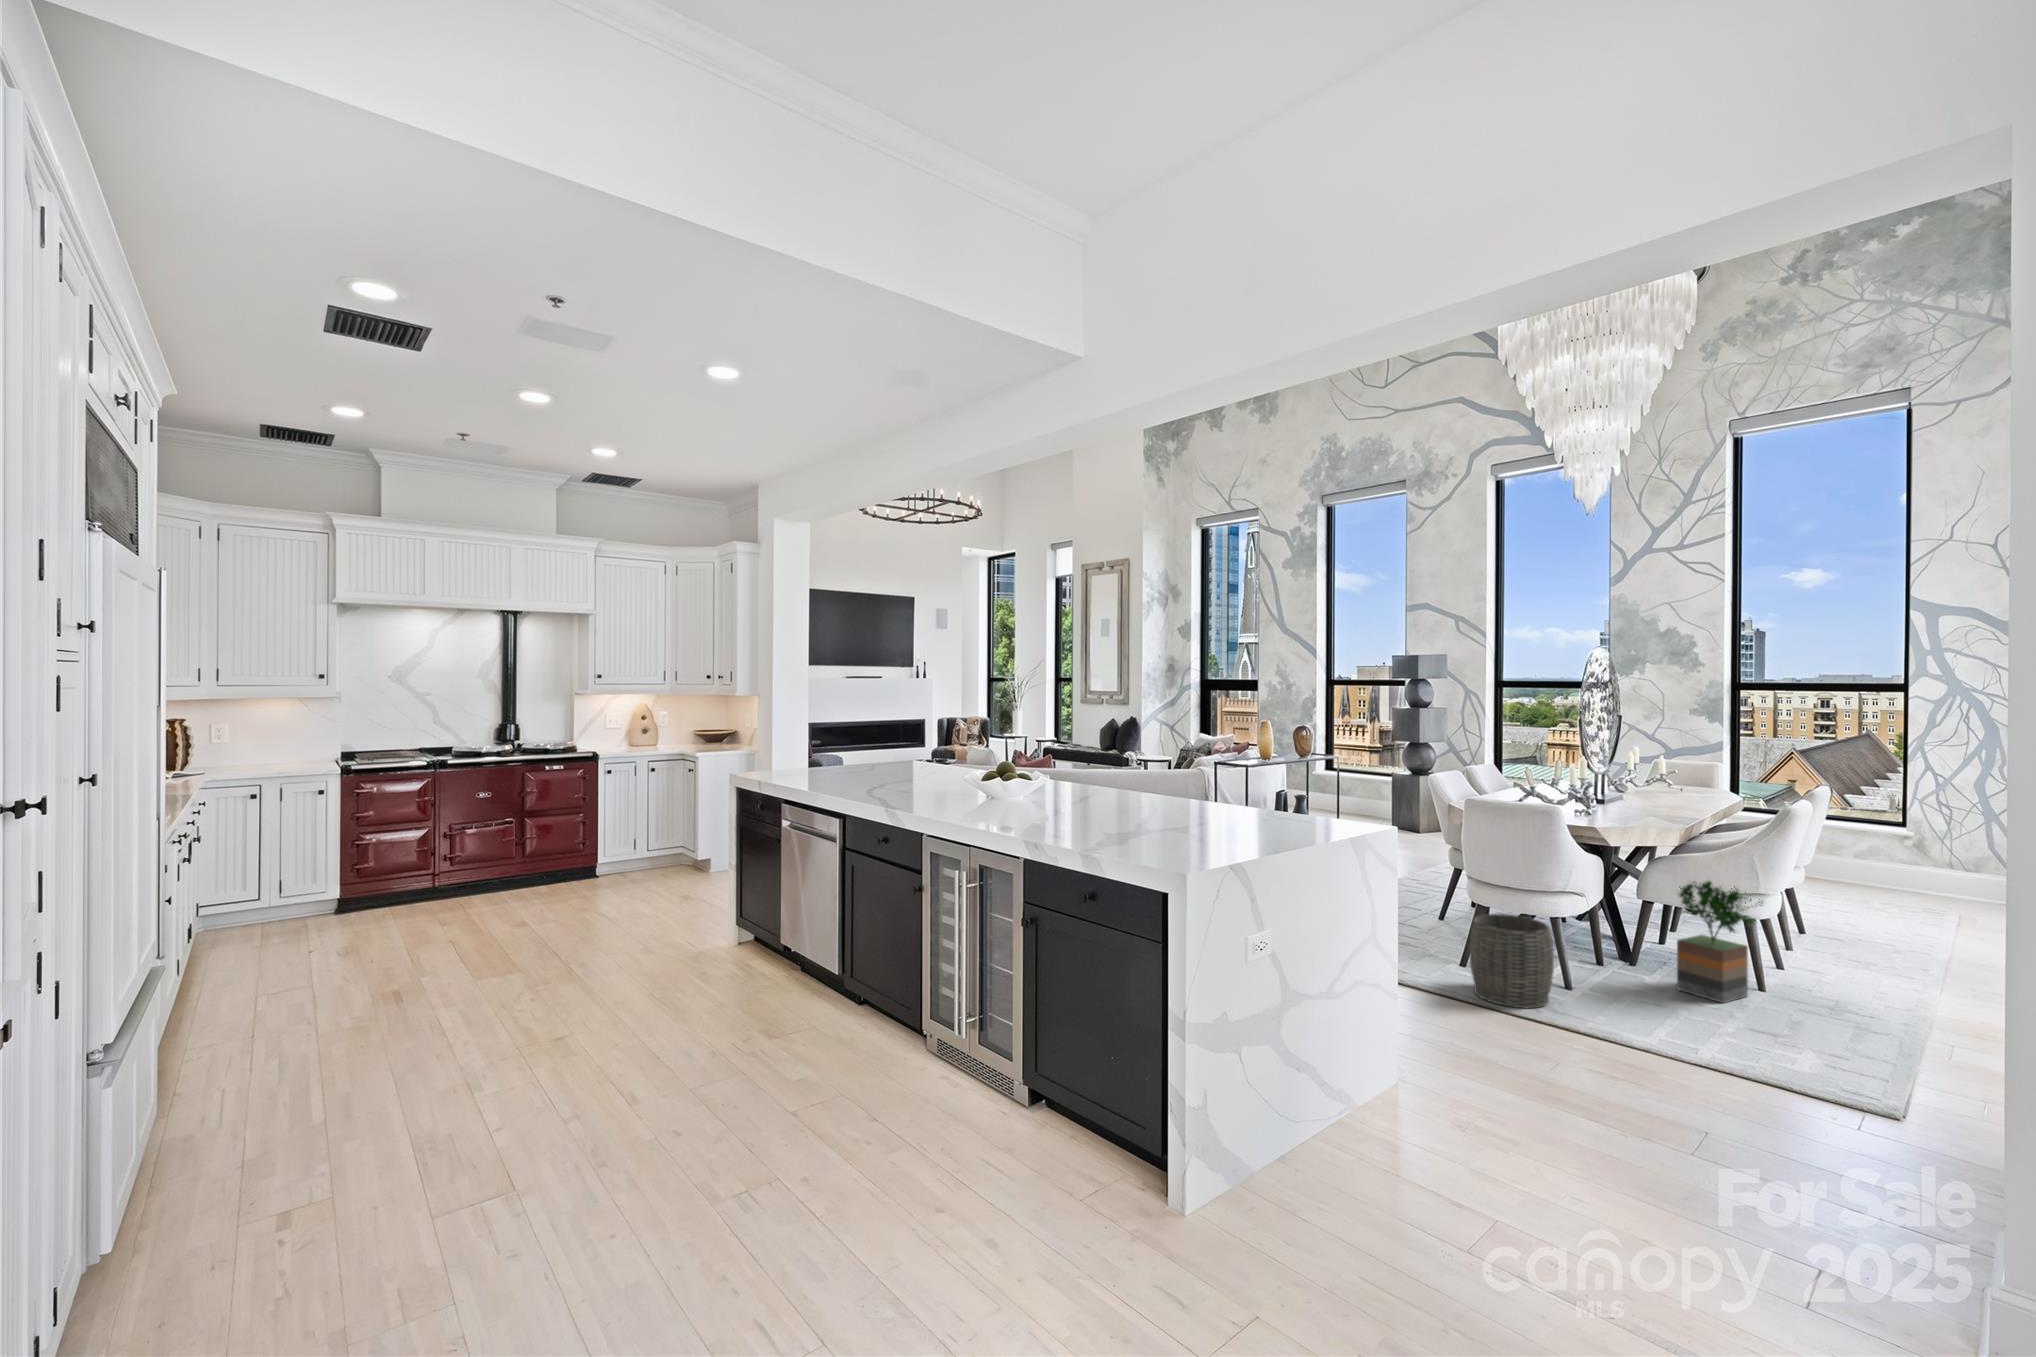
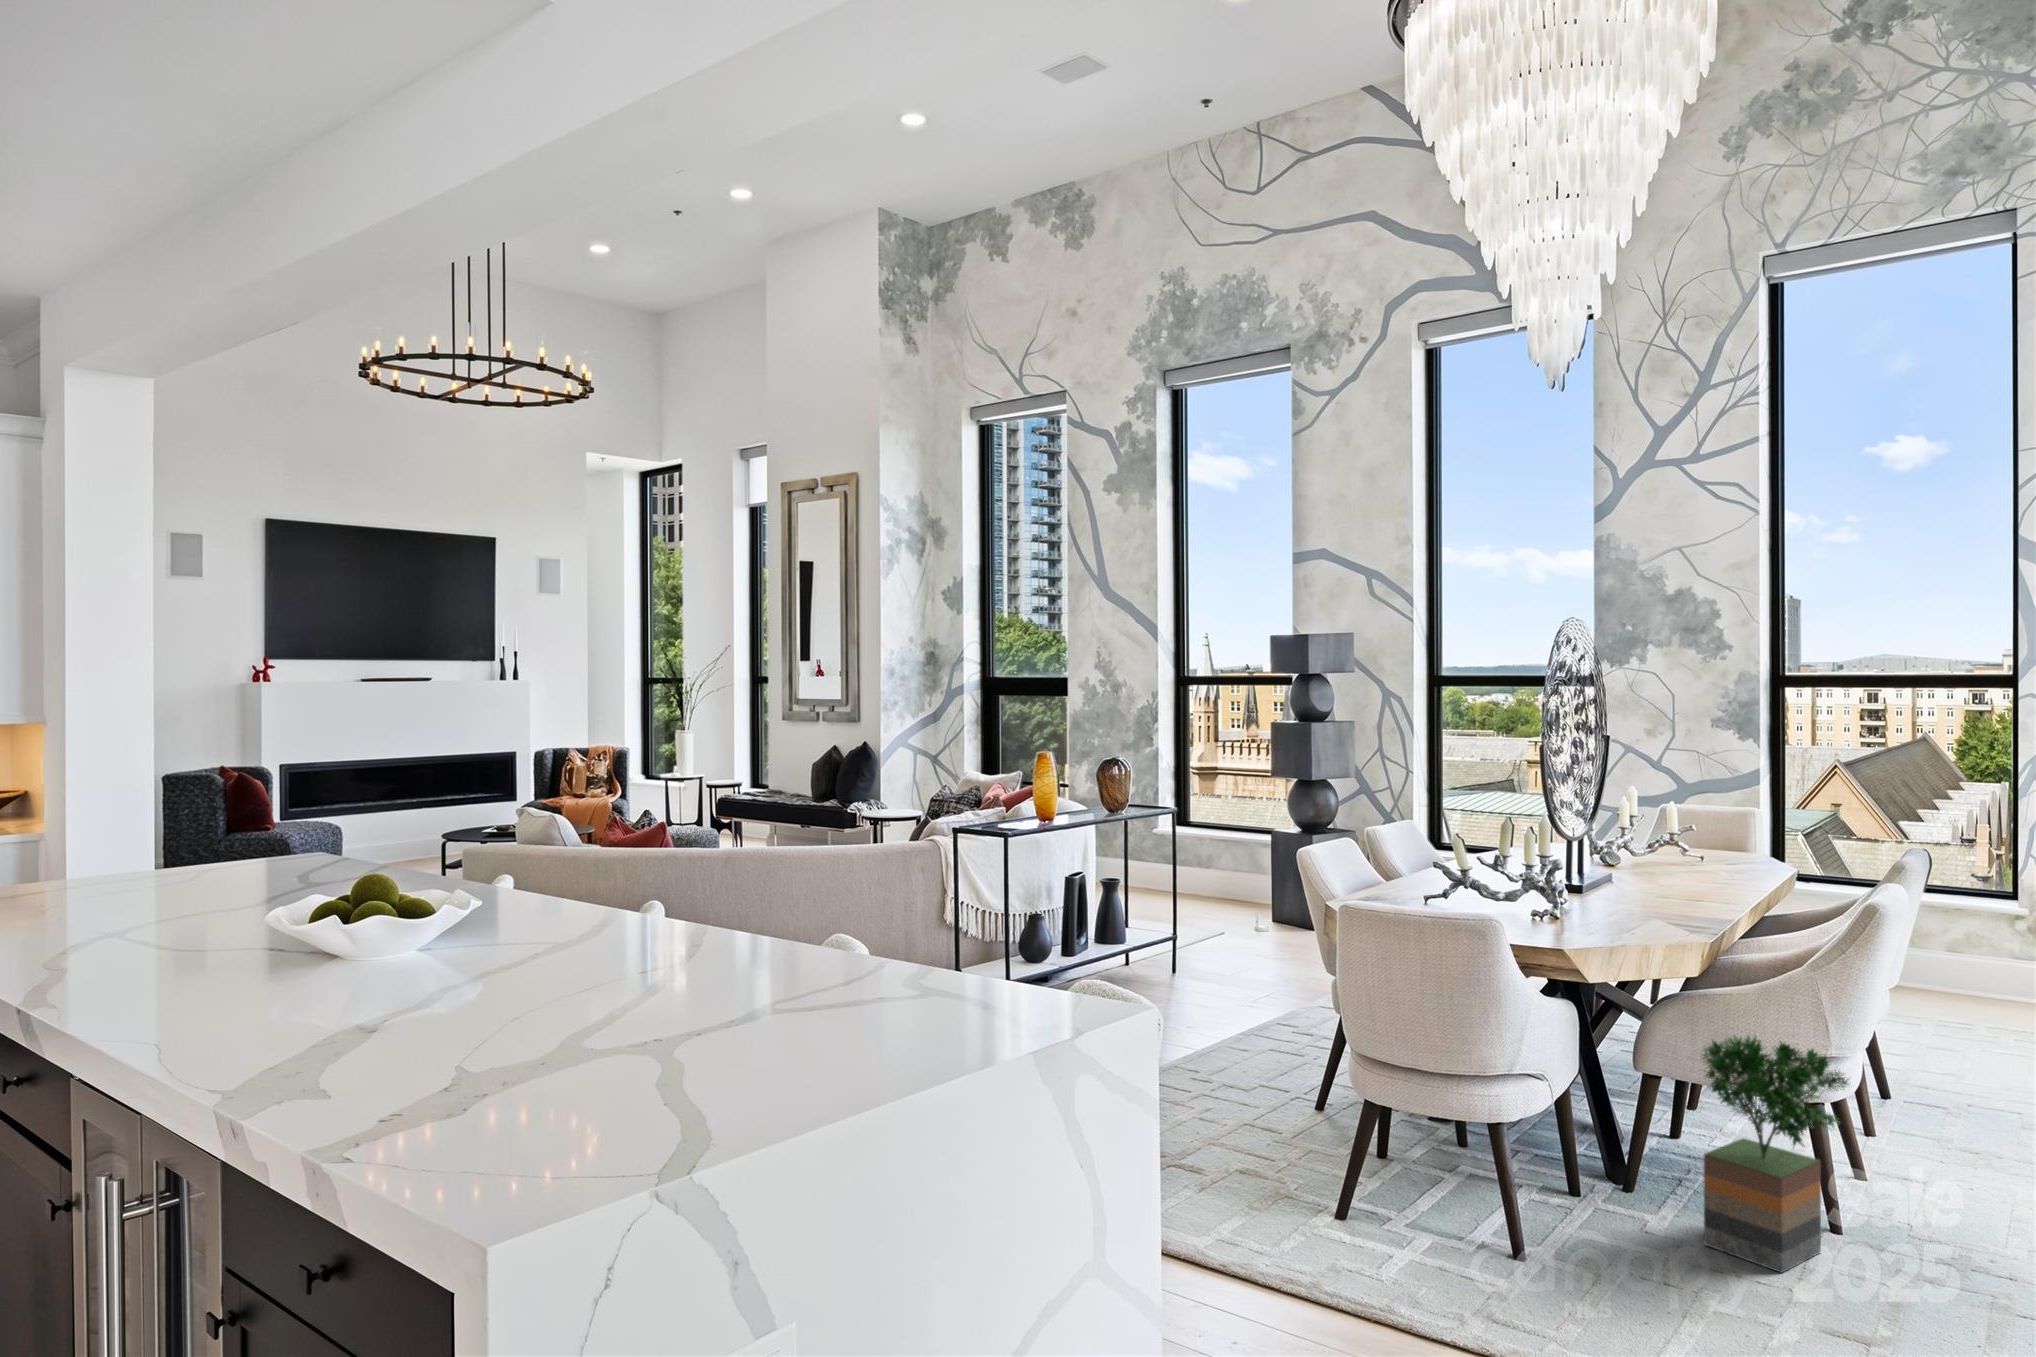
woven basket: present [1470,914,1554,1008] -> none [1344,1124,1492,1317]

